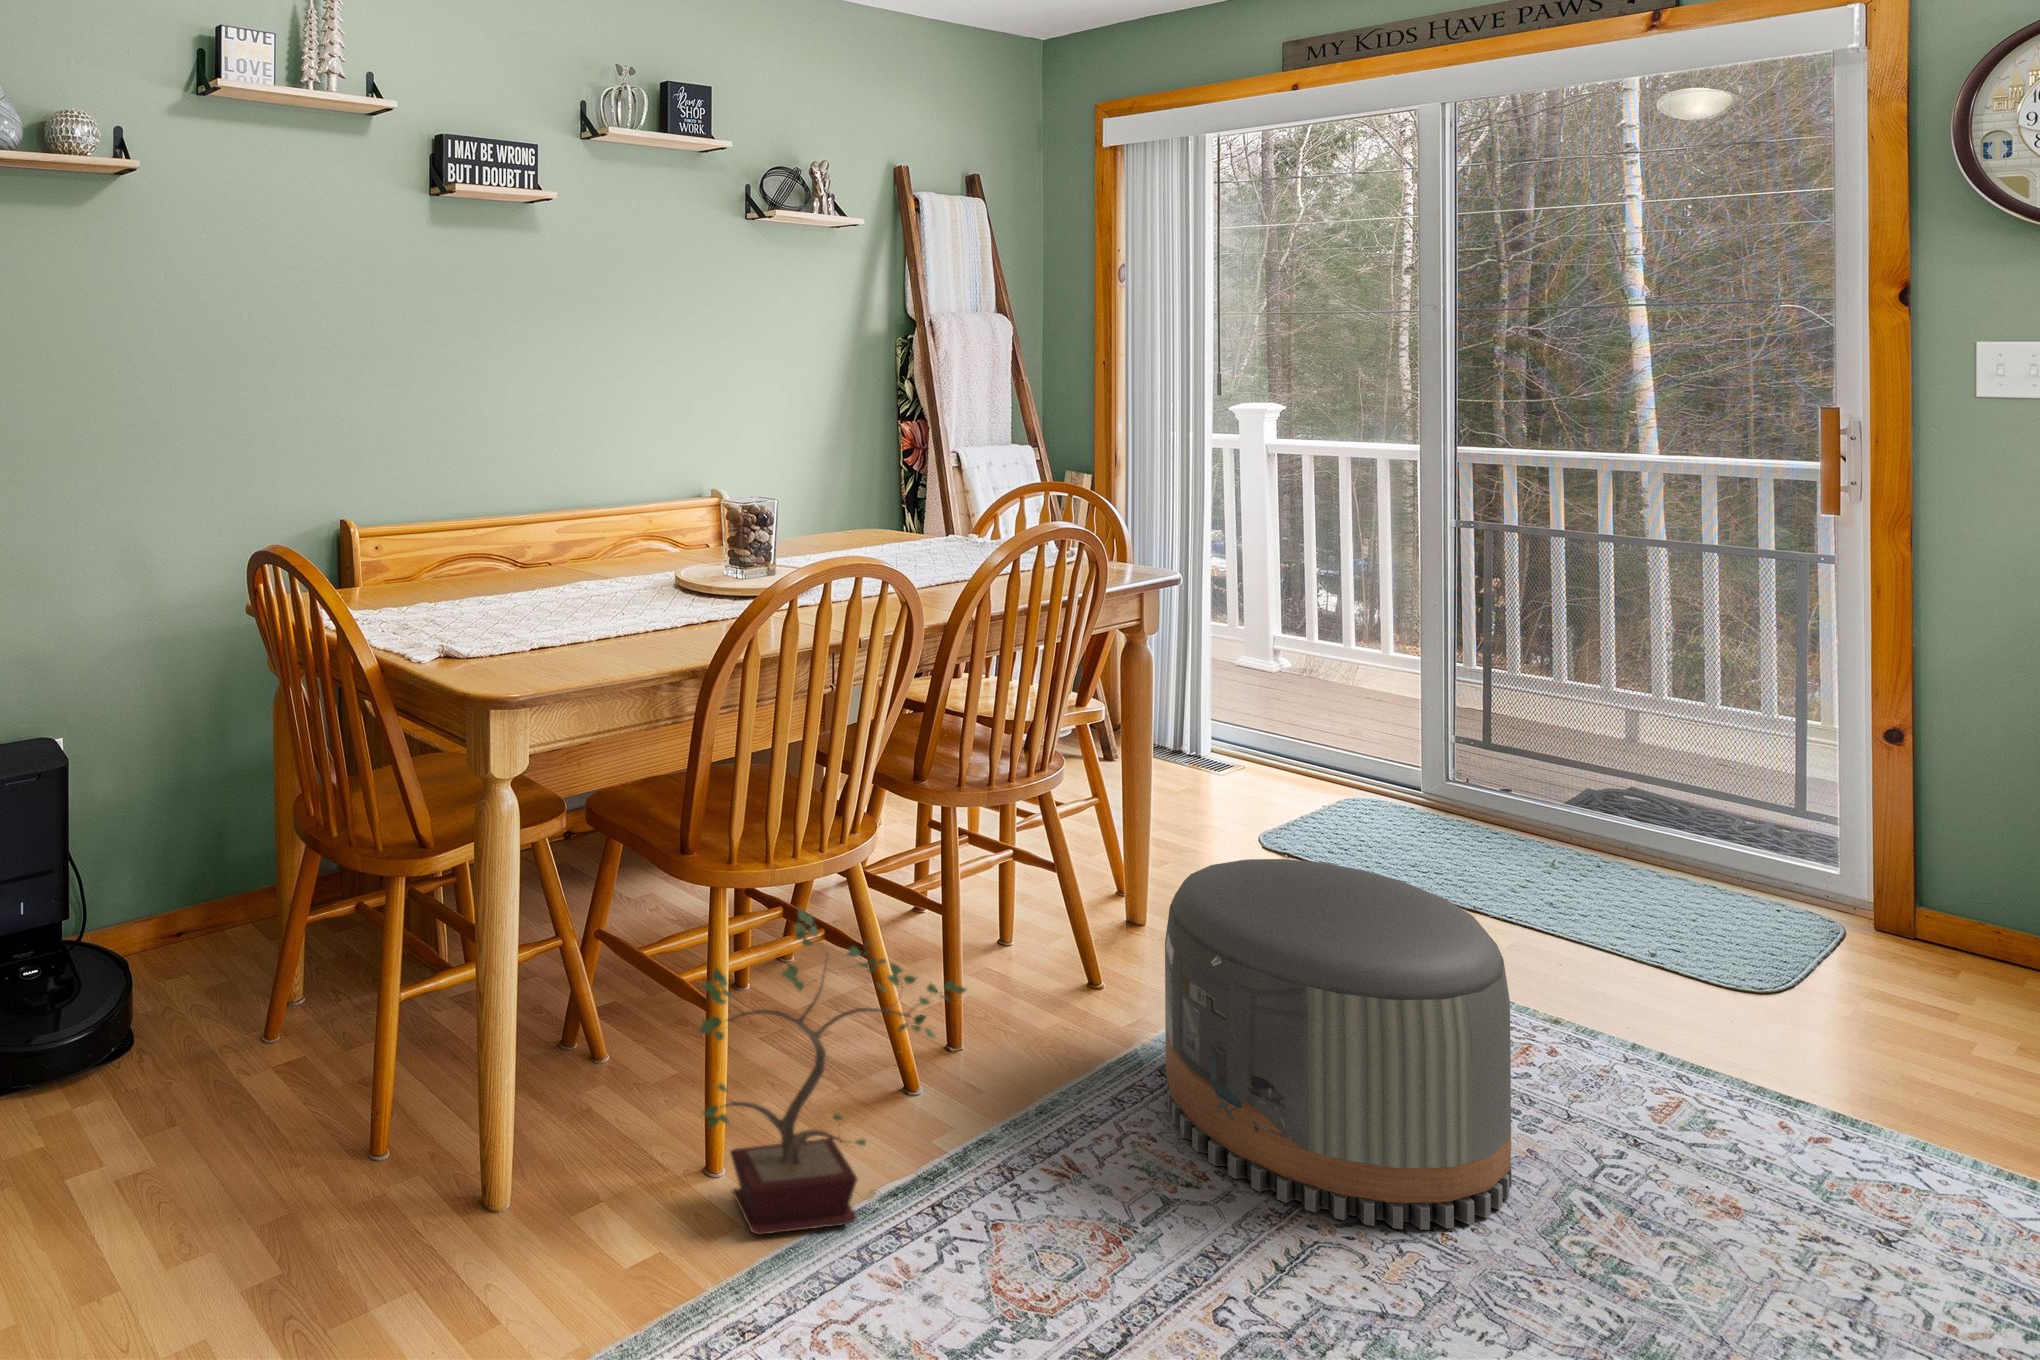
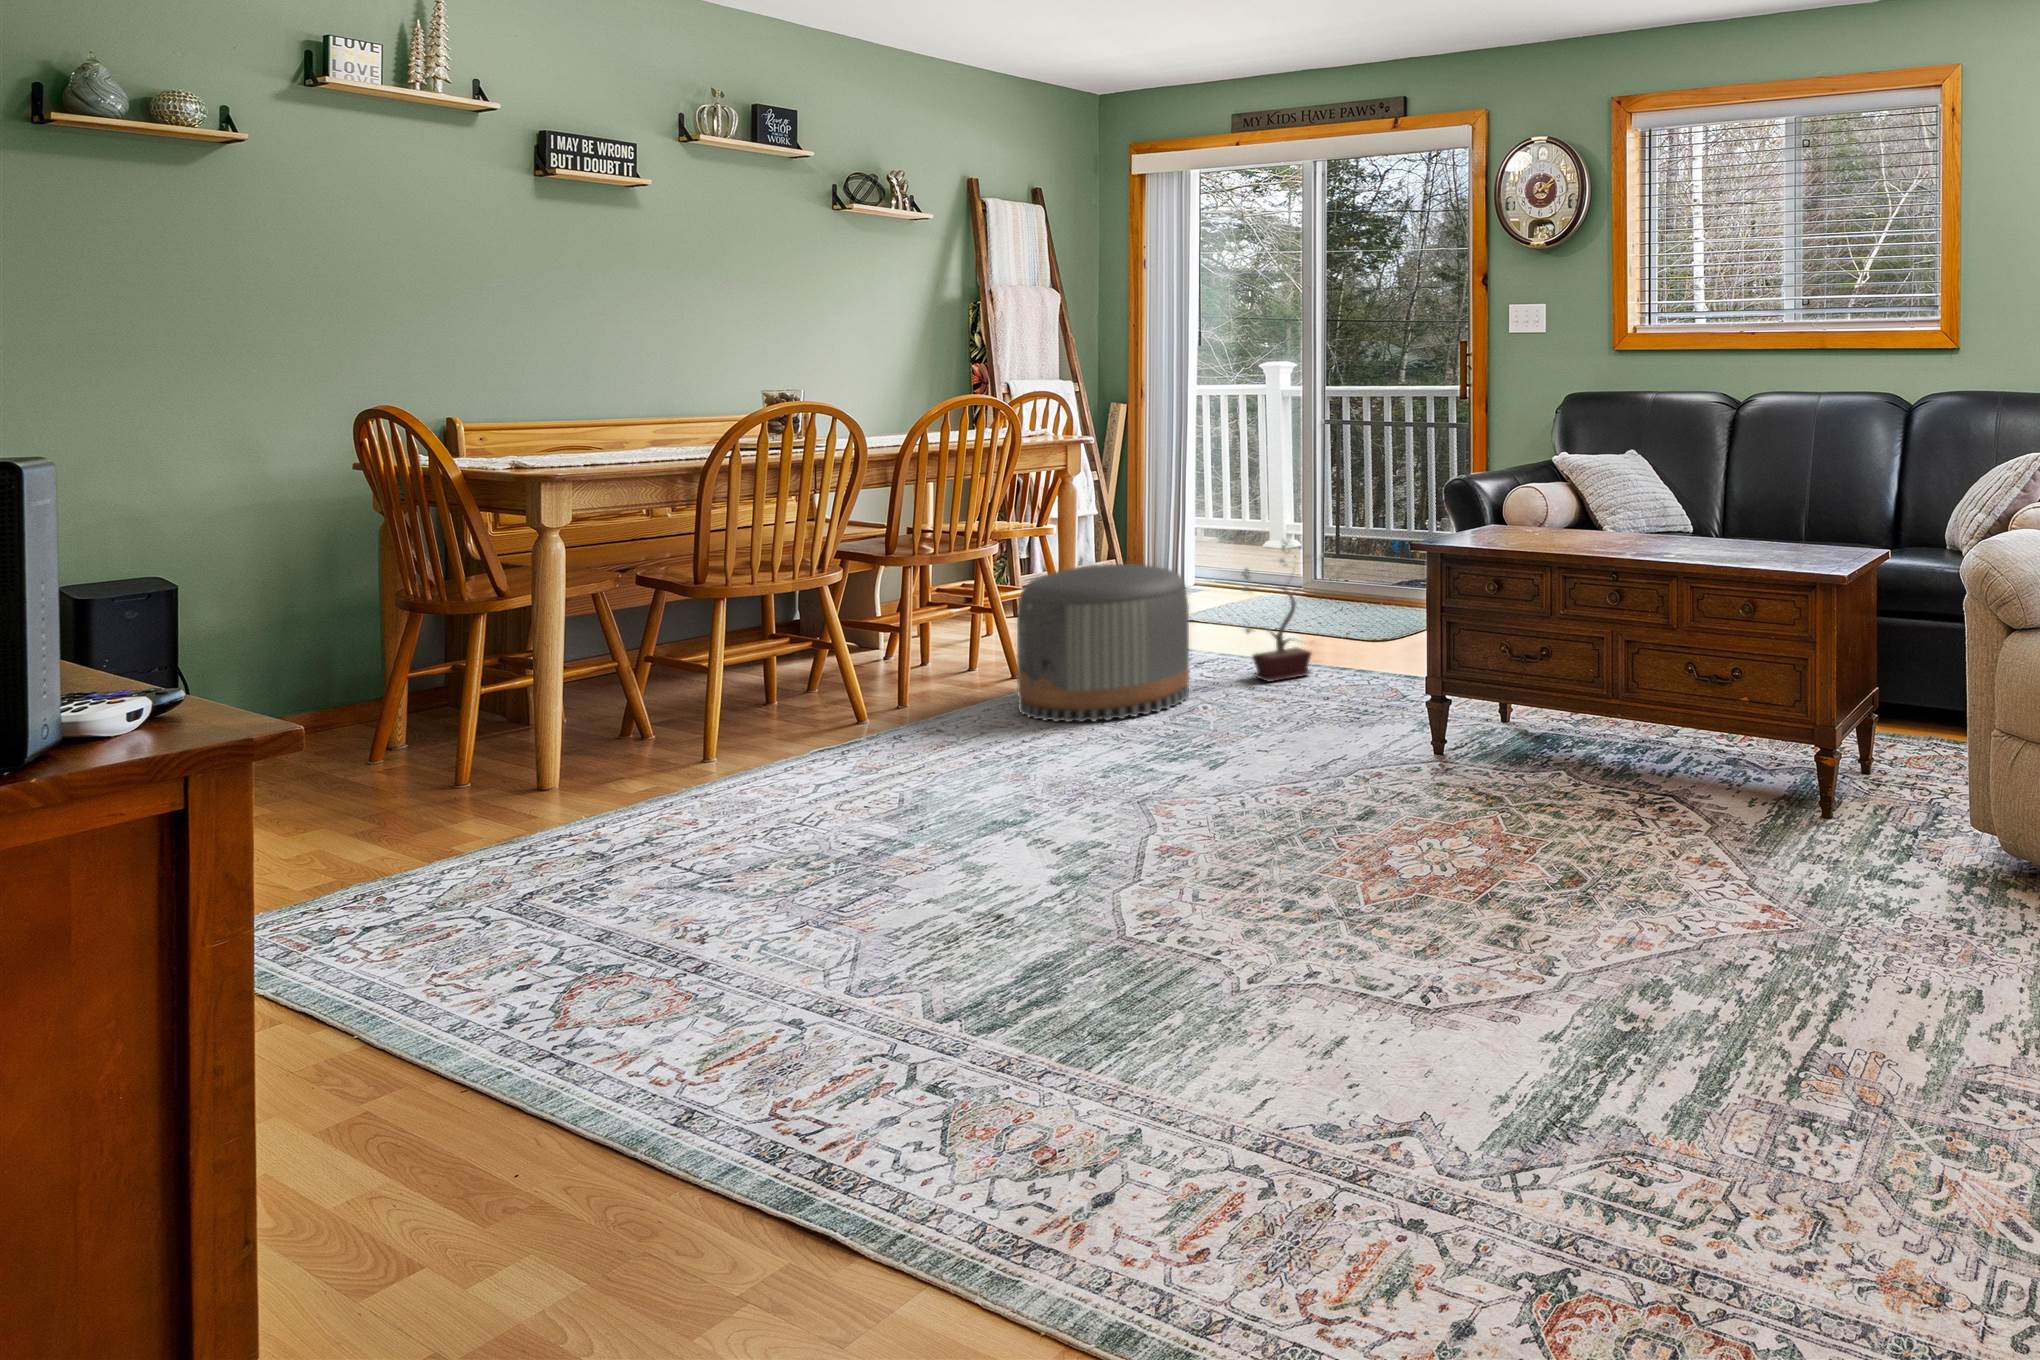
potted plant: present [699,909,966,1235] -> present [1242,541,1352,682]

